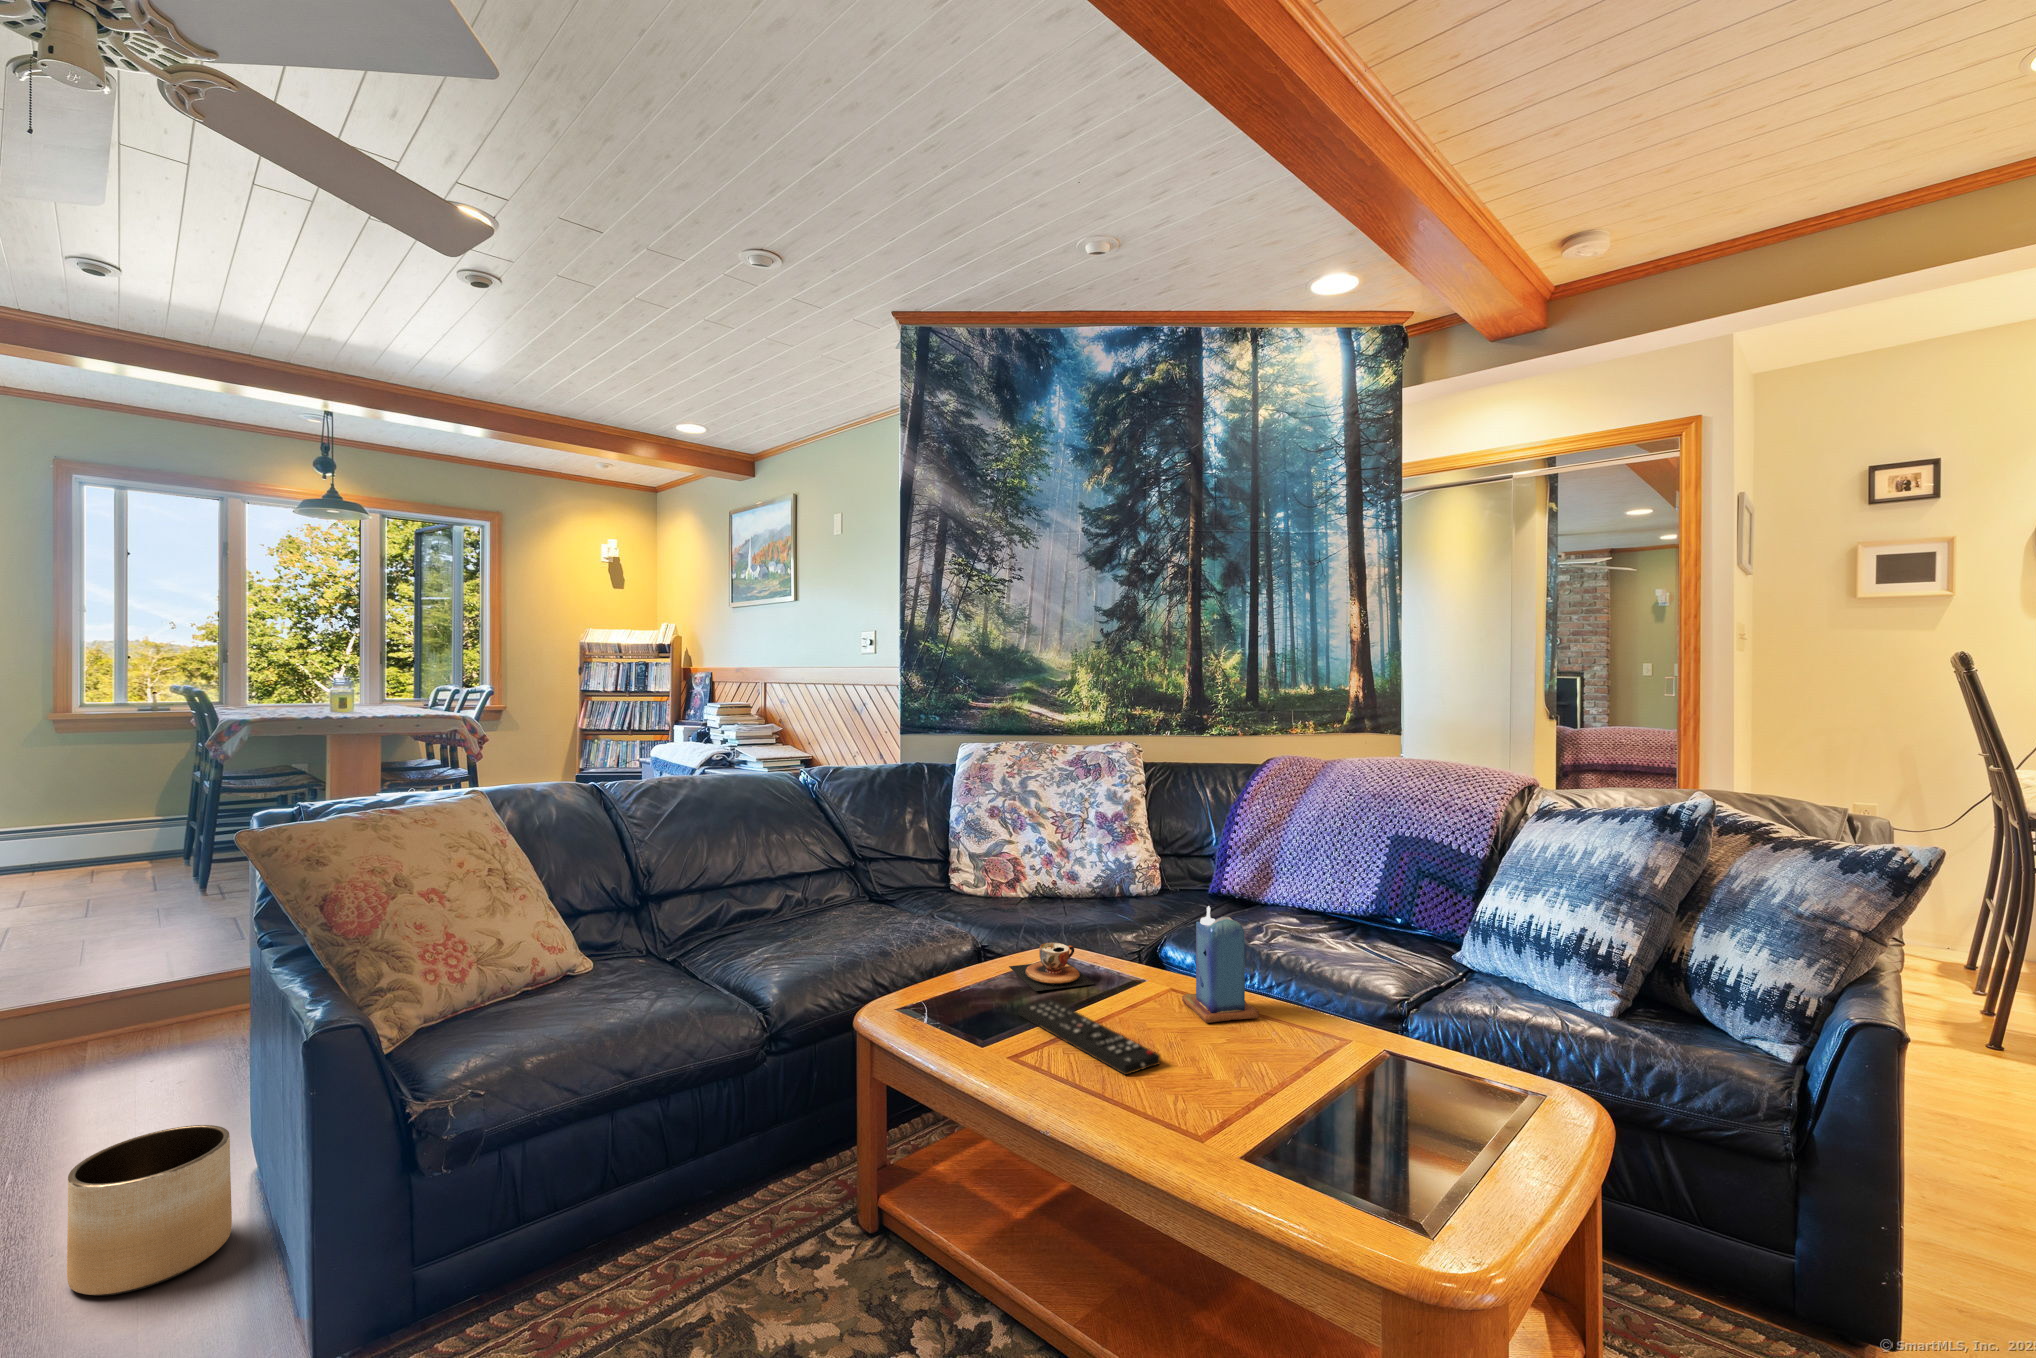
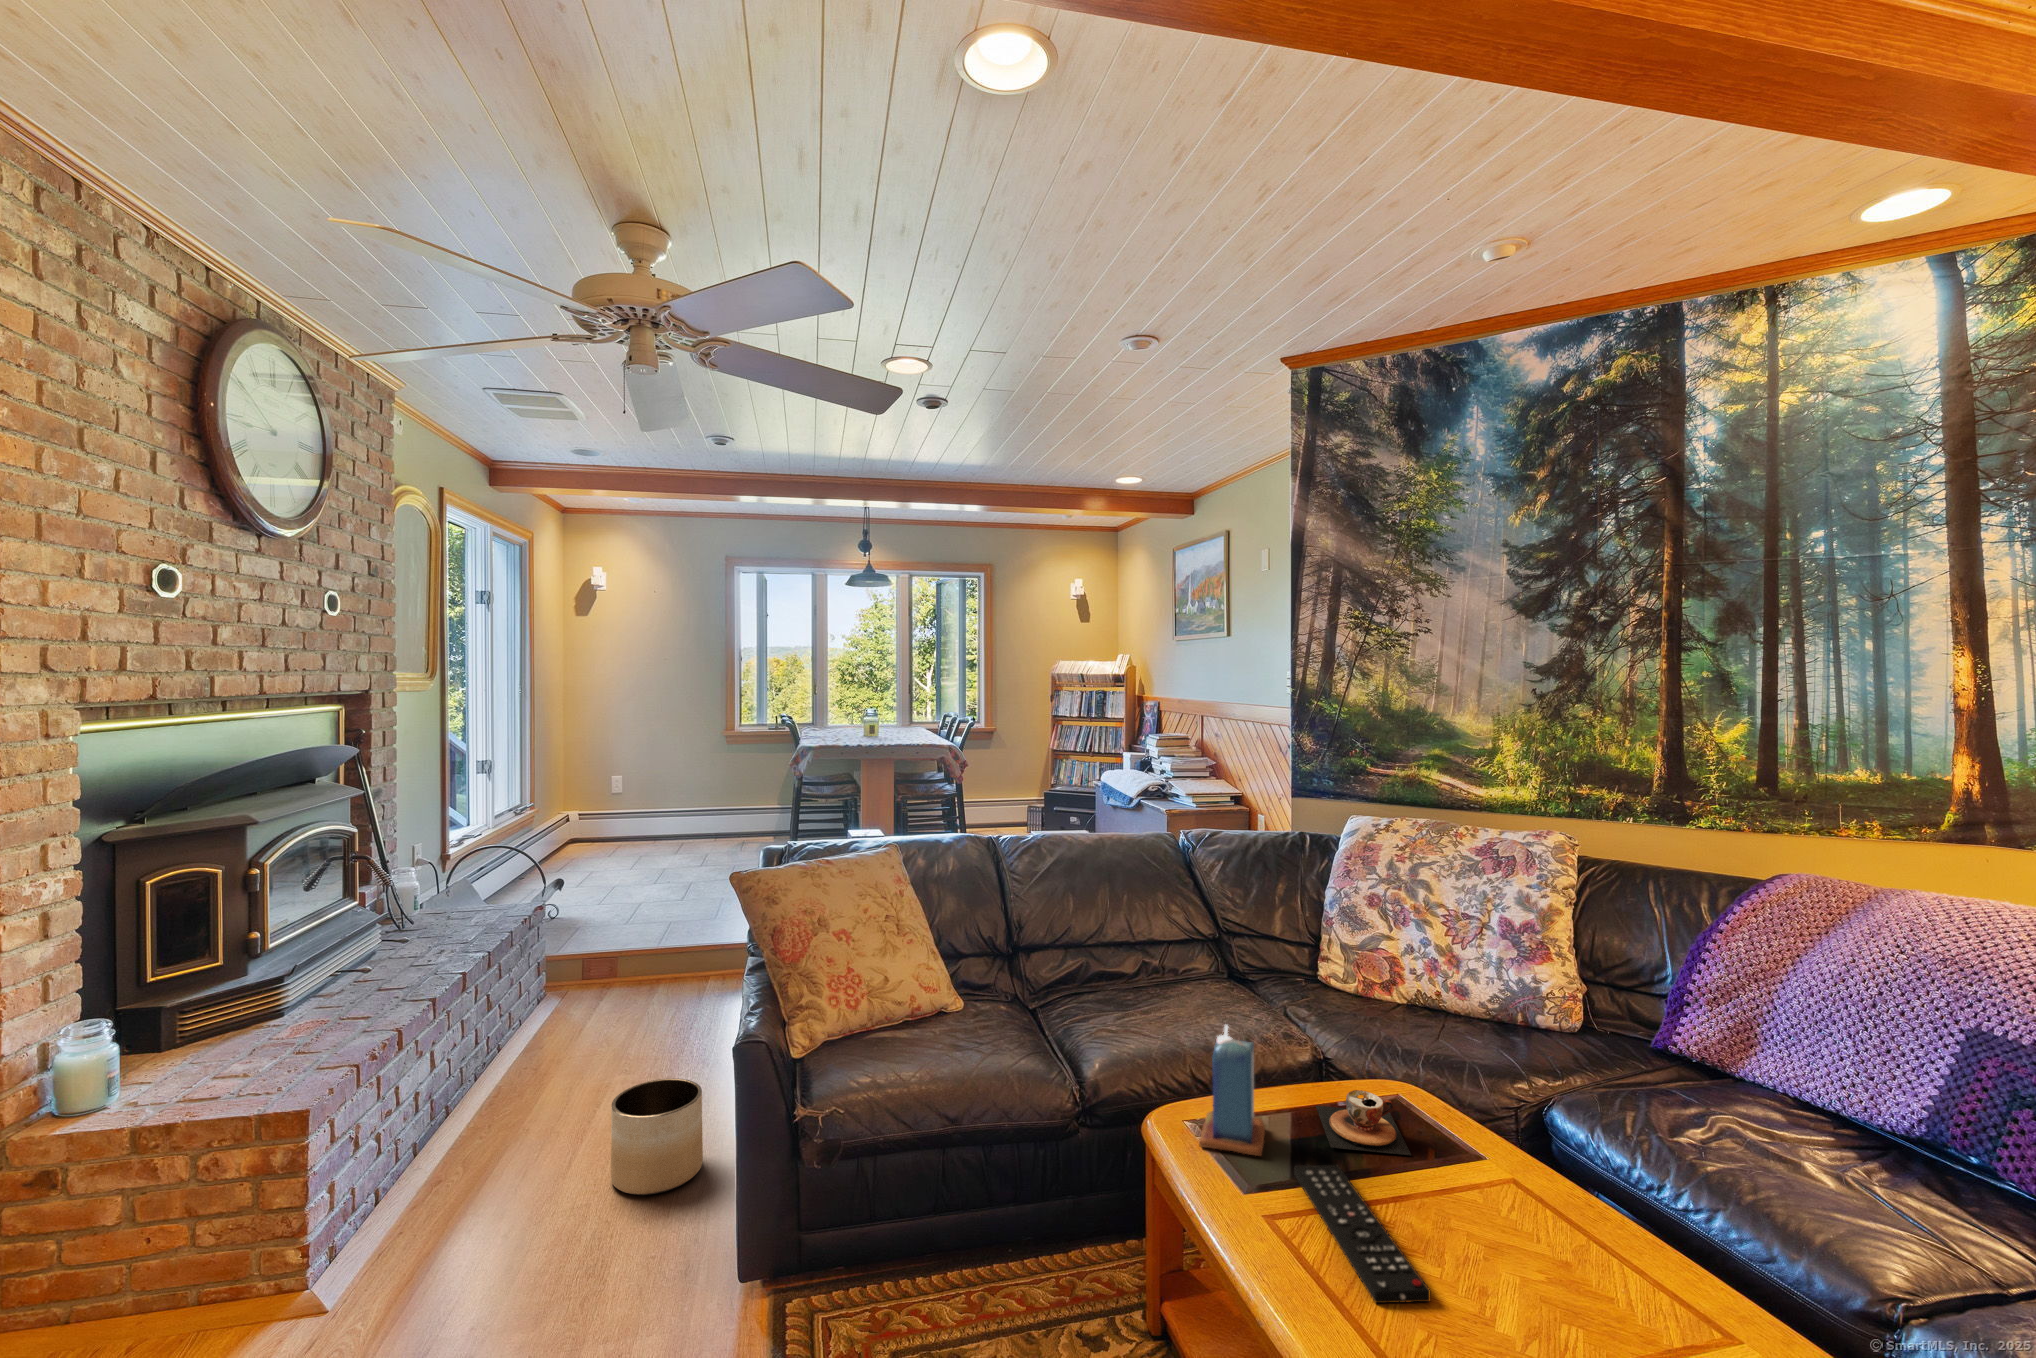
candle: present [1182,906,1259,1023] -> present [1199,1025,1265,1156]

